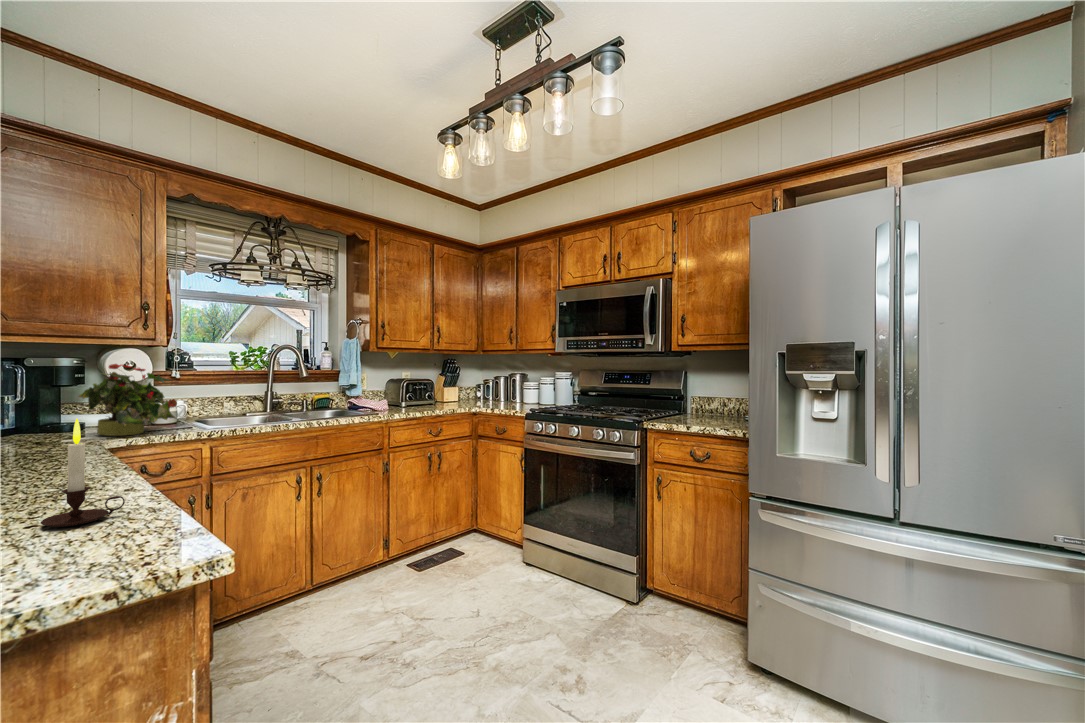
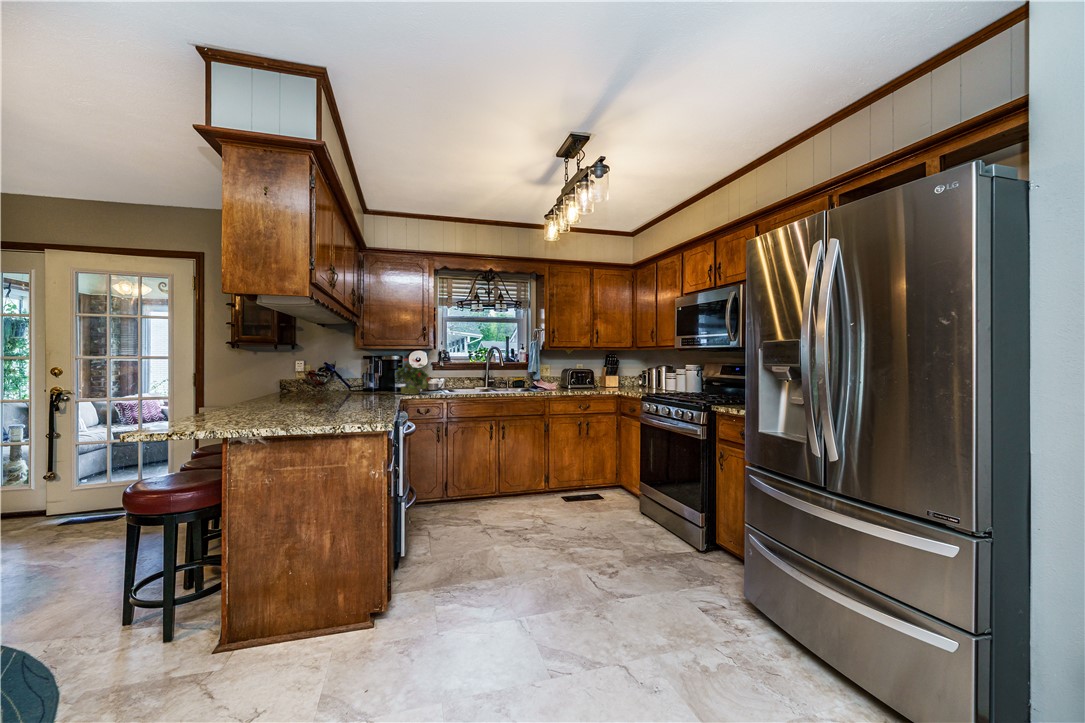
candle: present [41,419,125,527] -> none [346,378,371,417]

